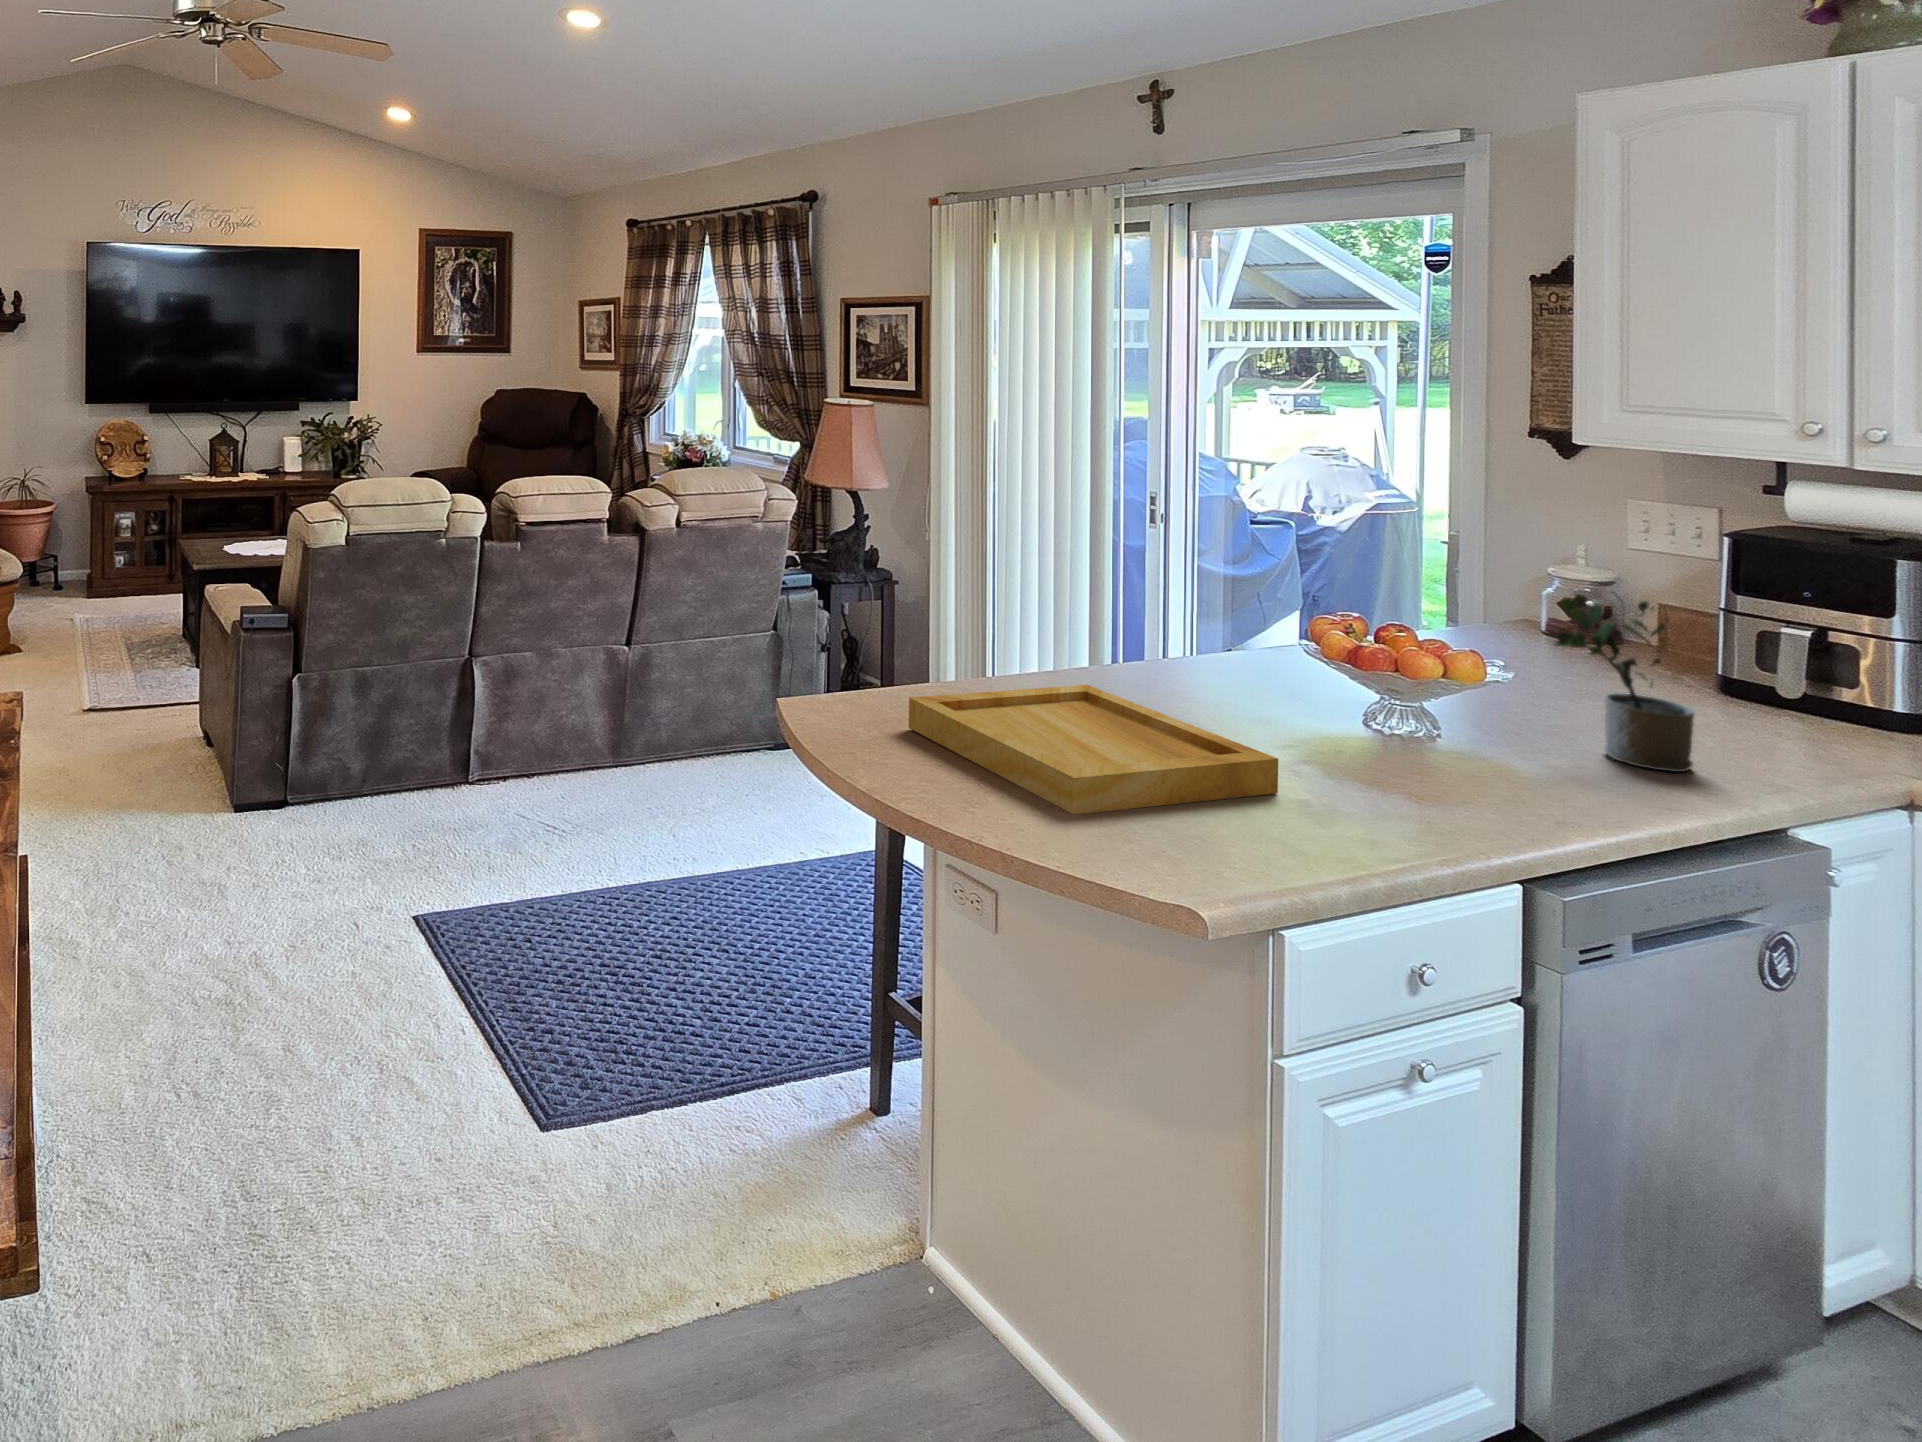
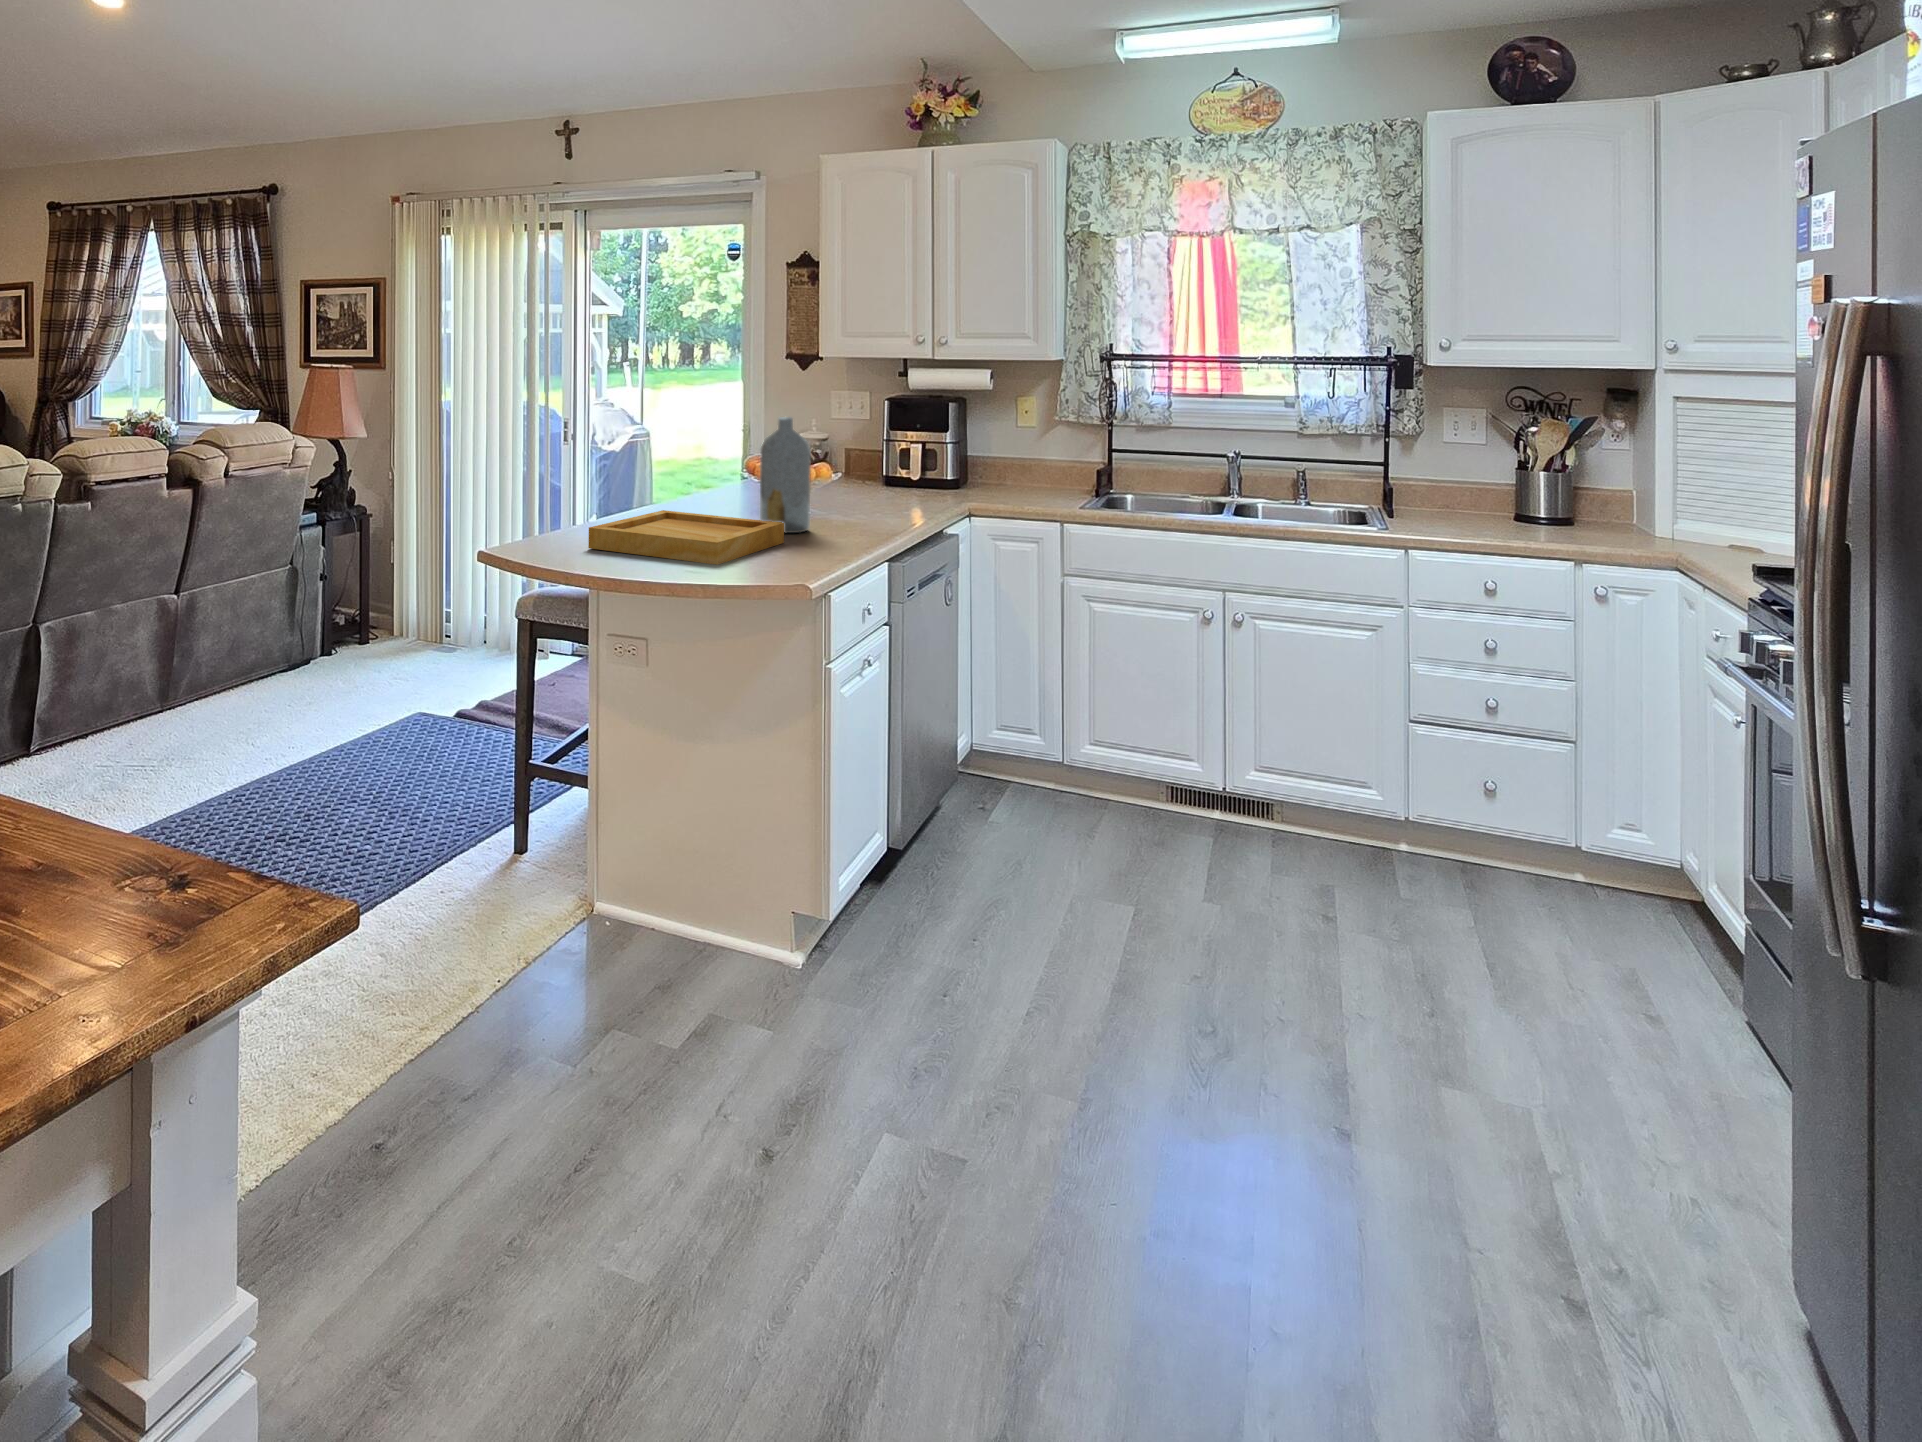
bottle: none [1269,566,1380,776] -> present [760,417,811,533]
potted plant: present [1554,594,1694,772] -> none [854,427,908,513]

